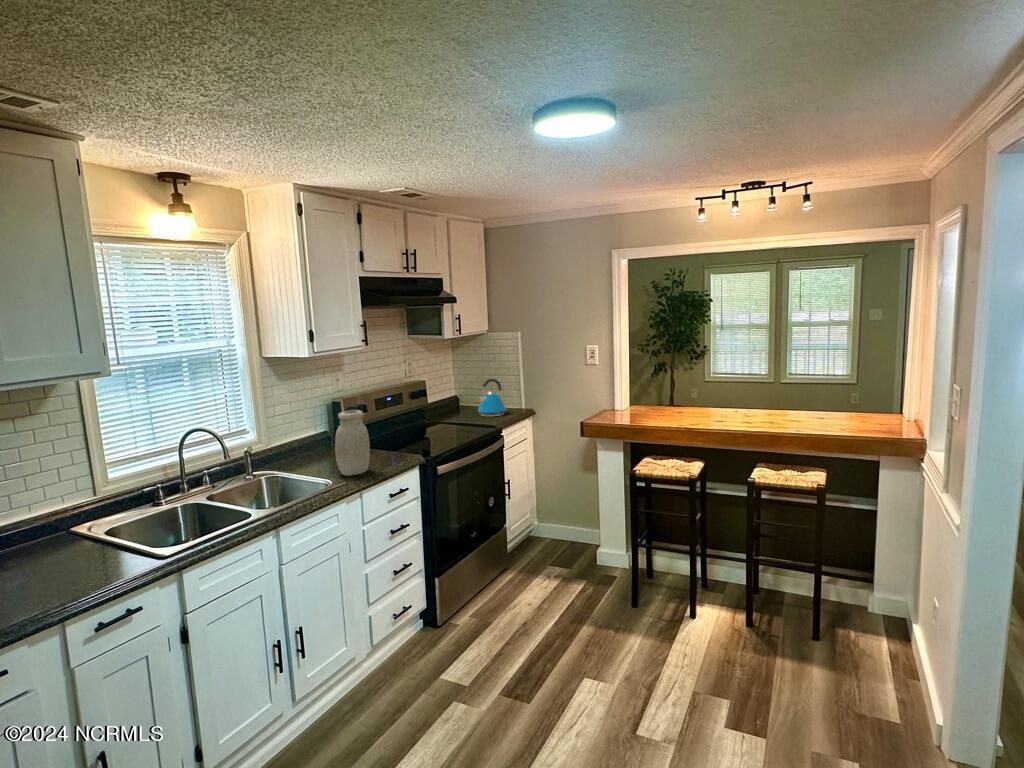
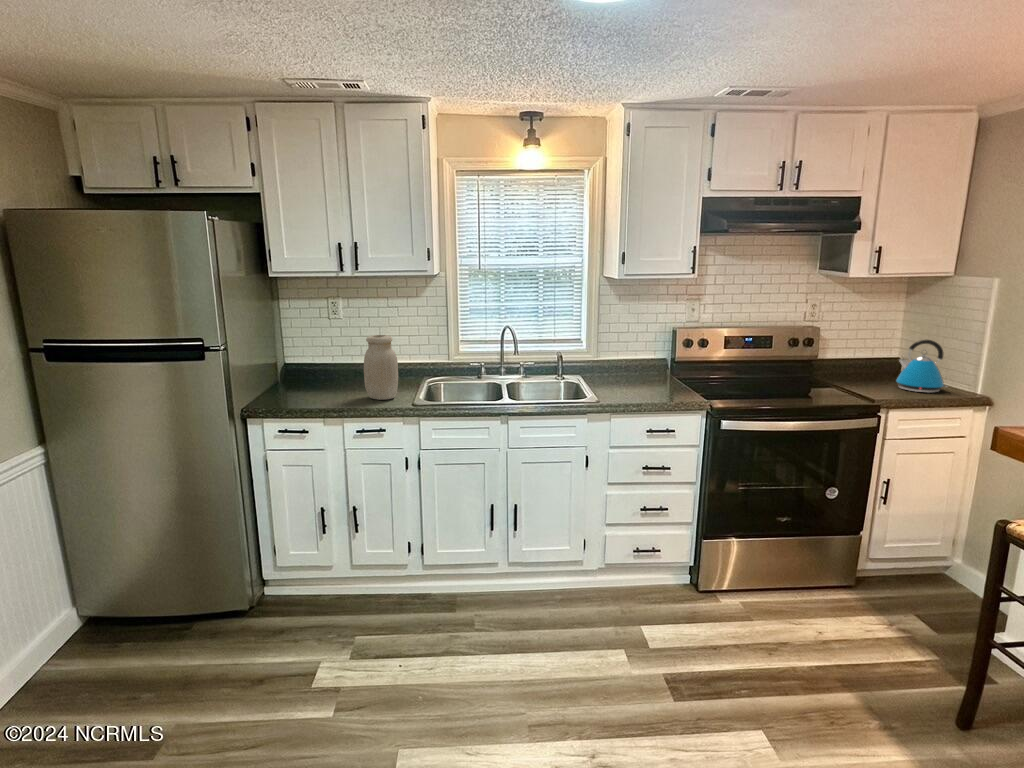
jar: present [335,410,370,476] -> present [364,335,398,400]

